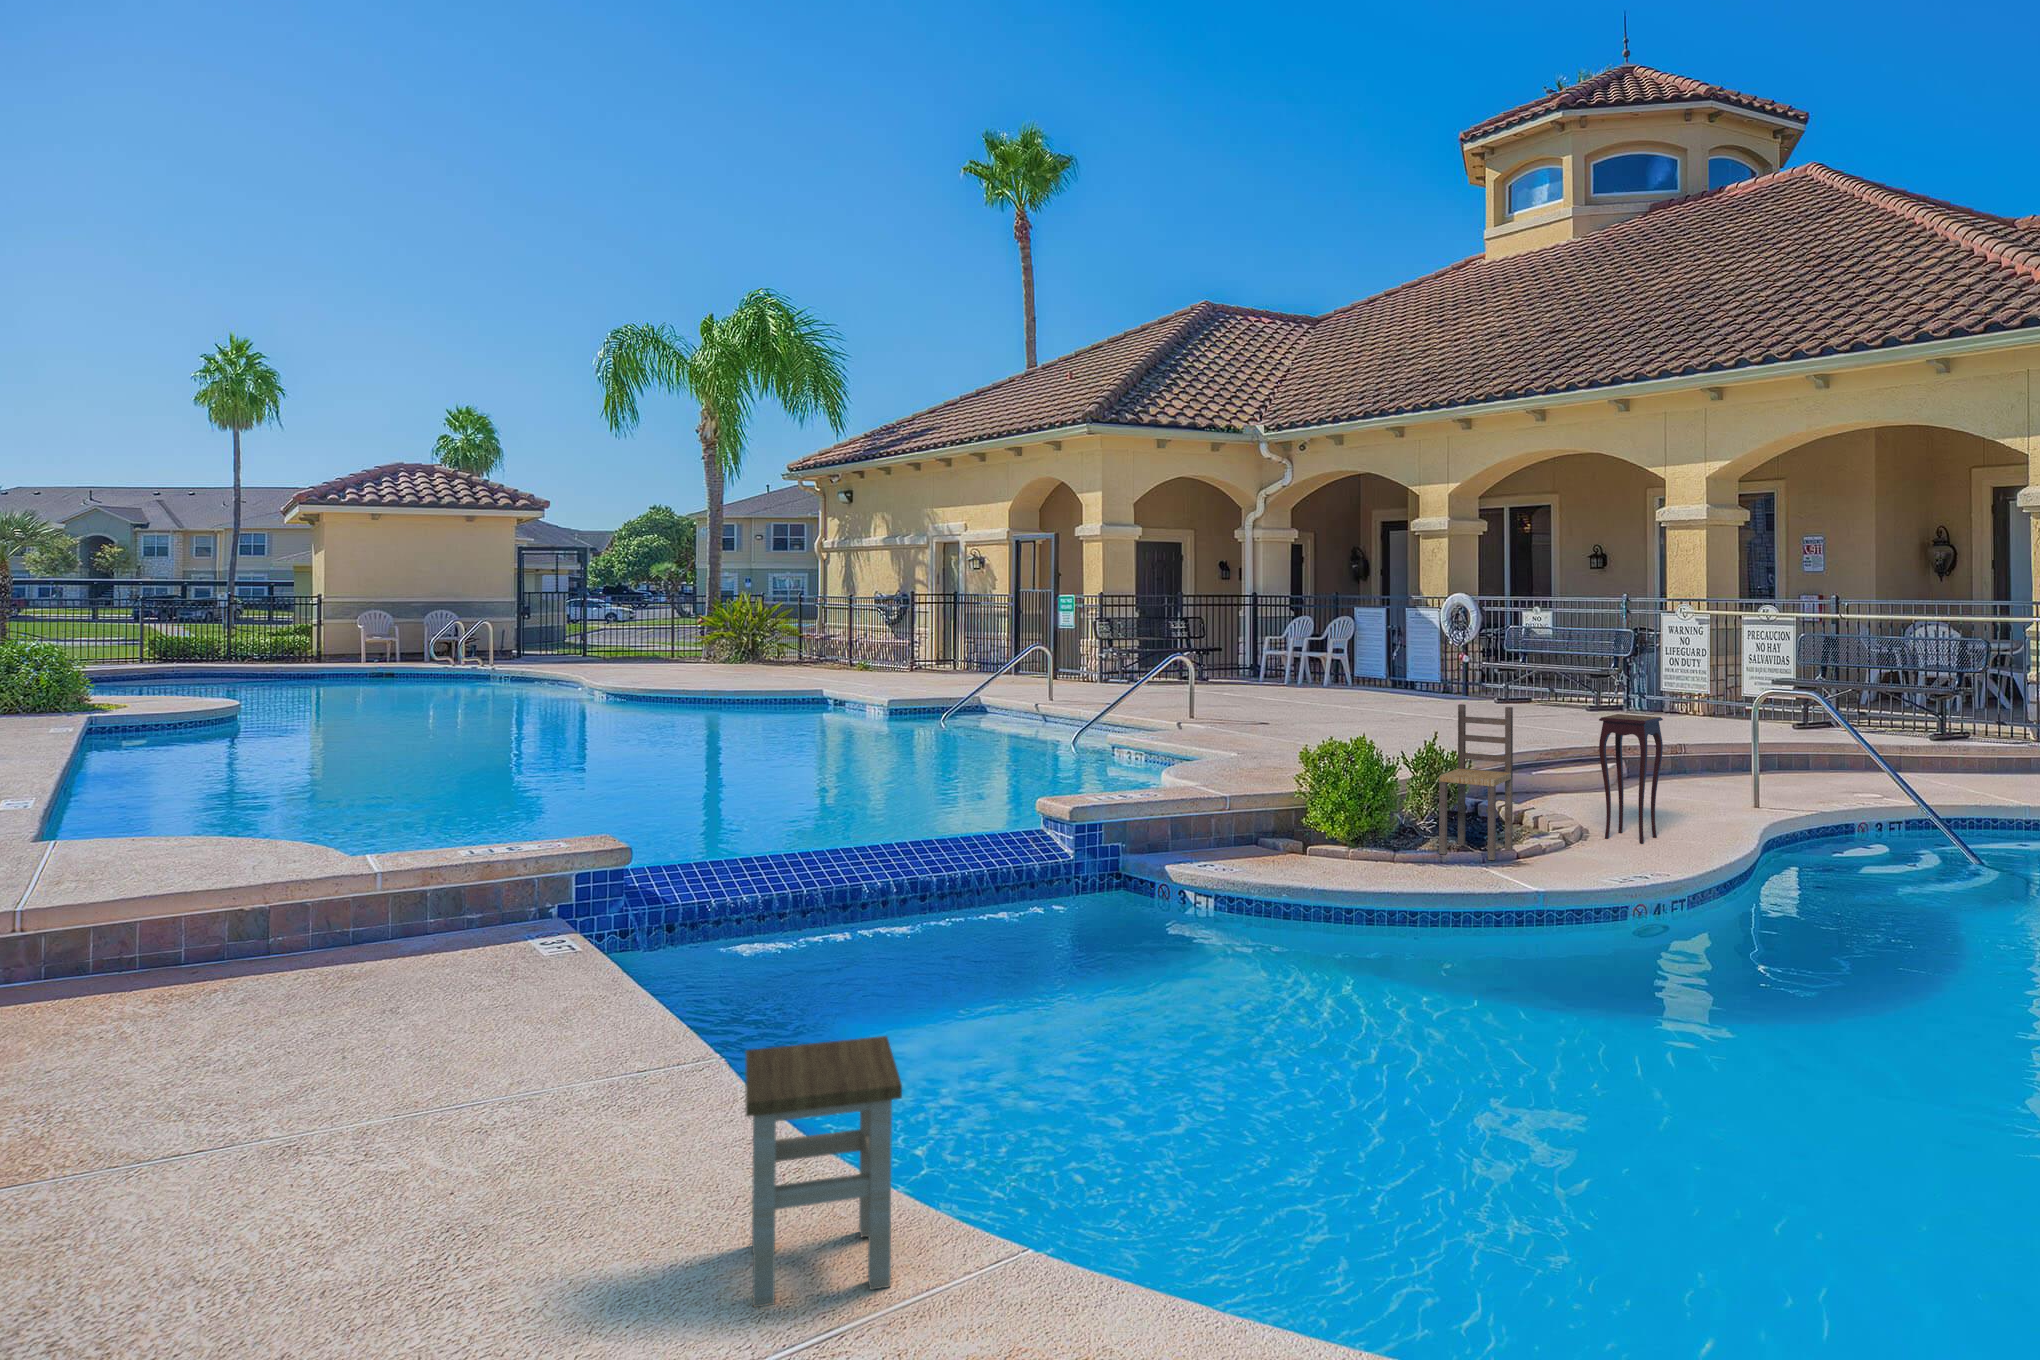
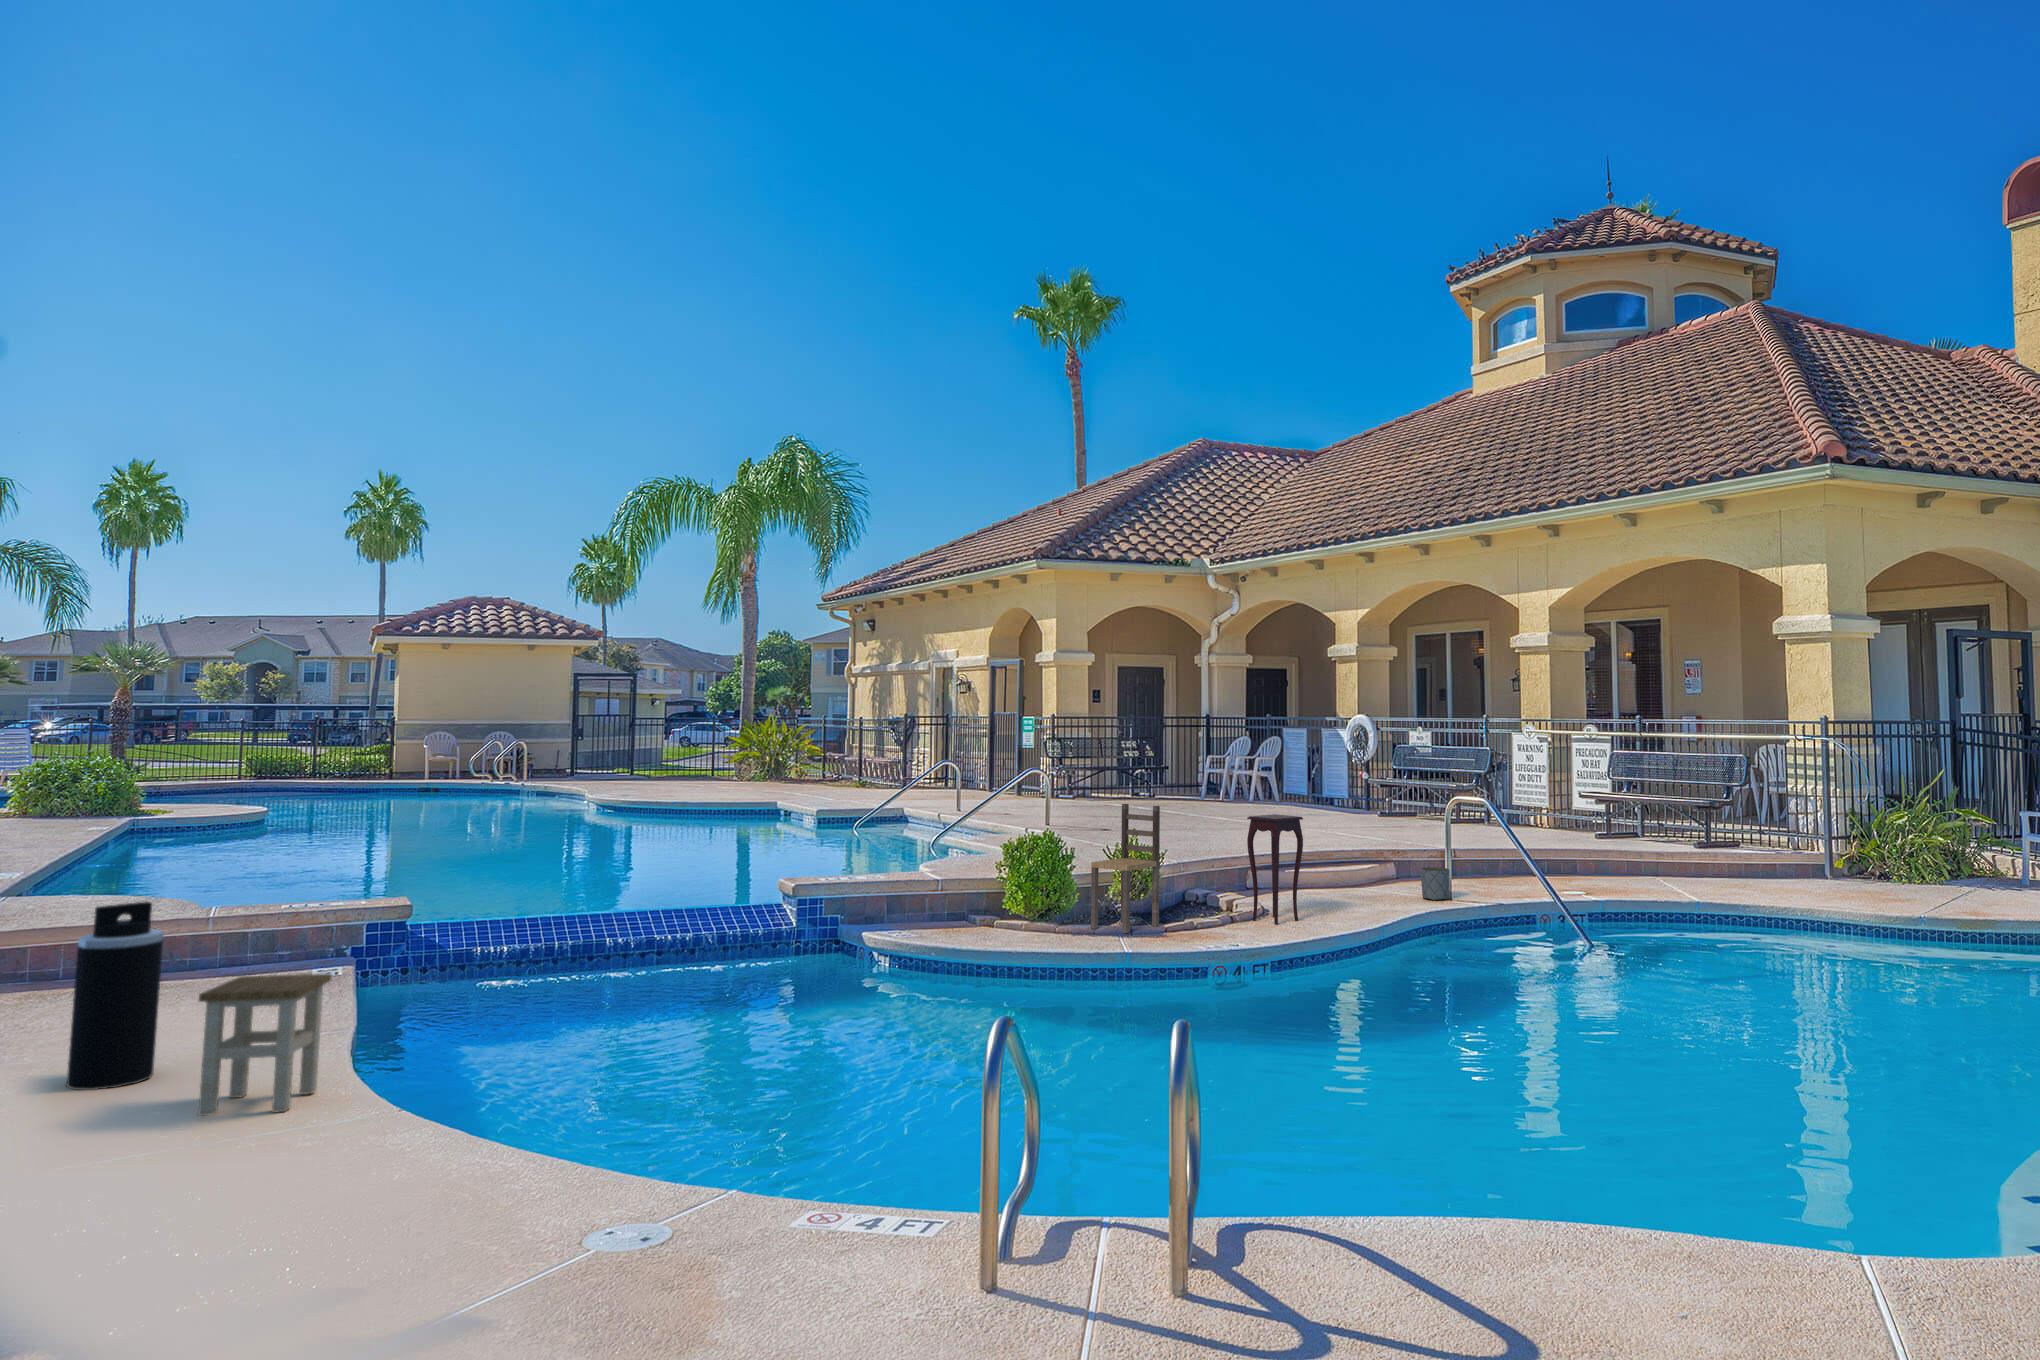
planter: none [1733,769,1768,806] -> present [1421,867,1449,900]
trash can: none [439,921,568,1247] -> present [67,901,164,1090]

